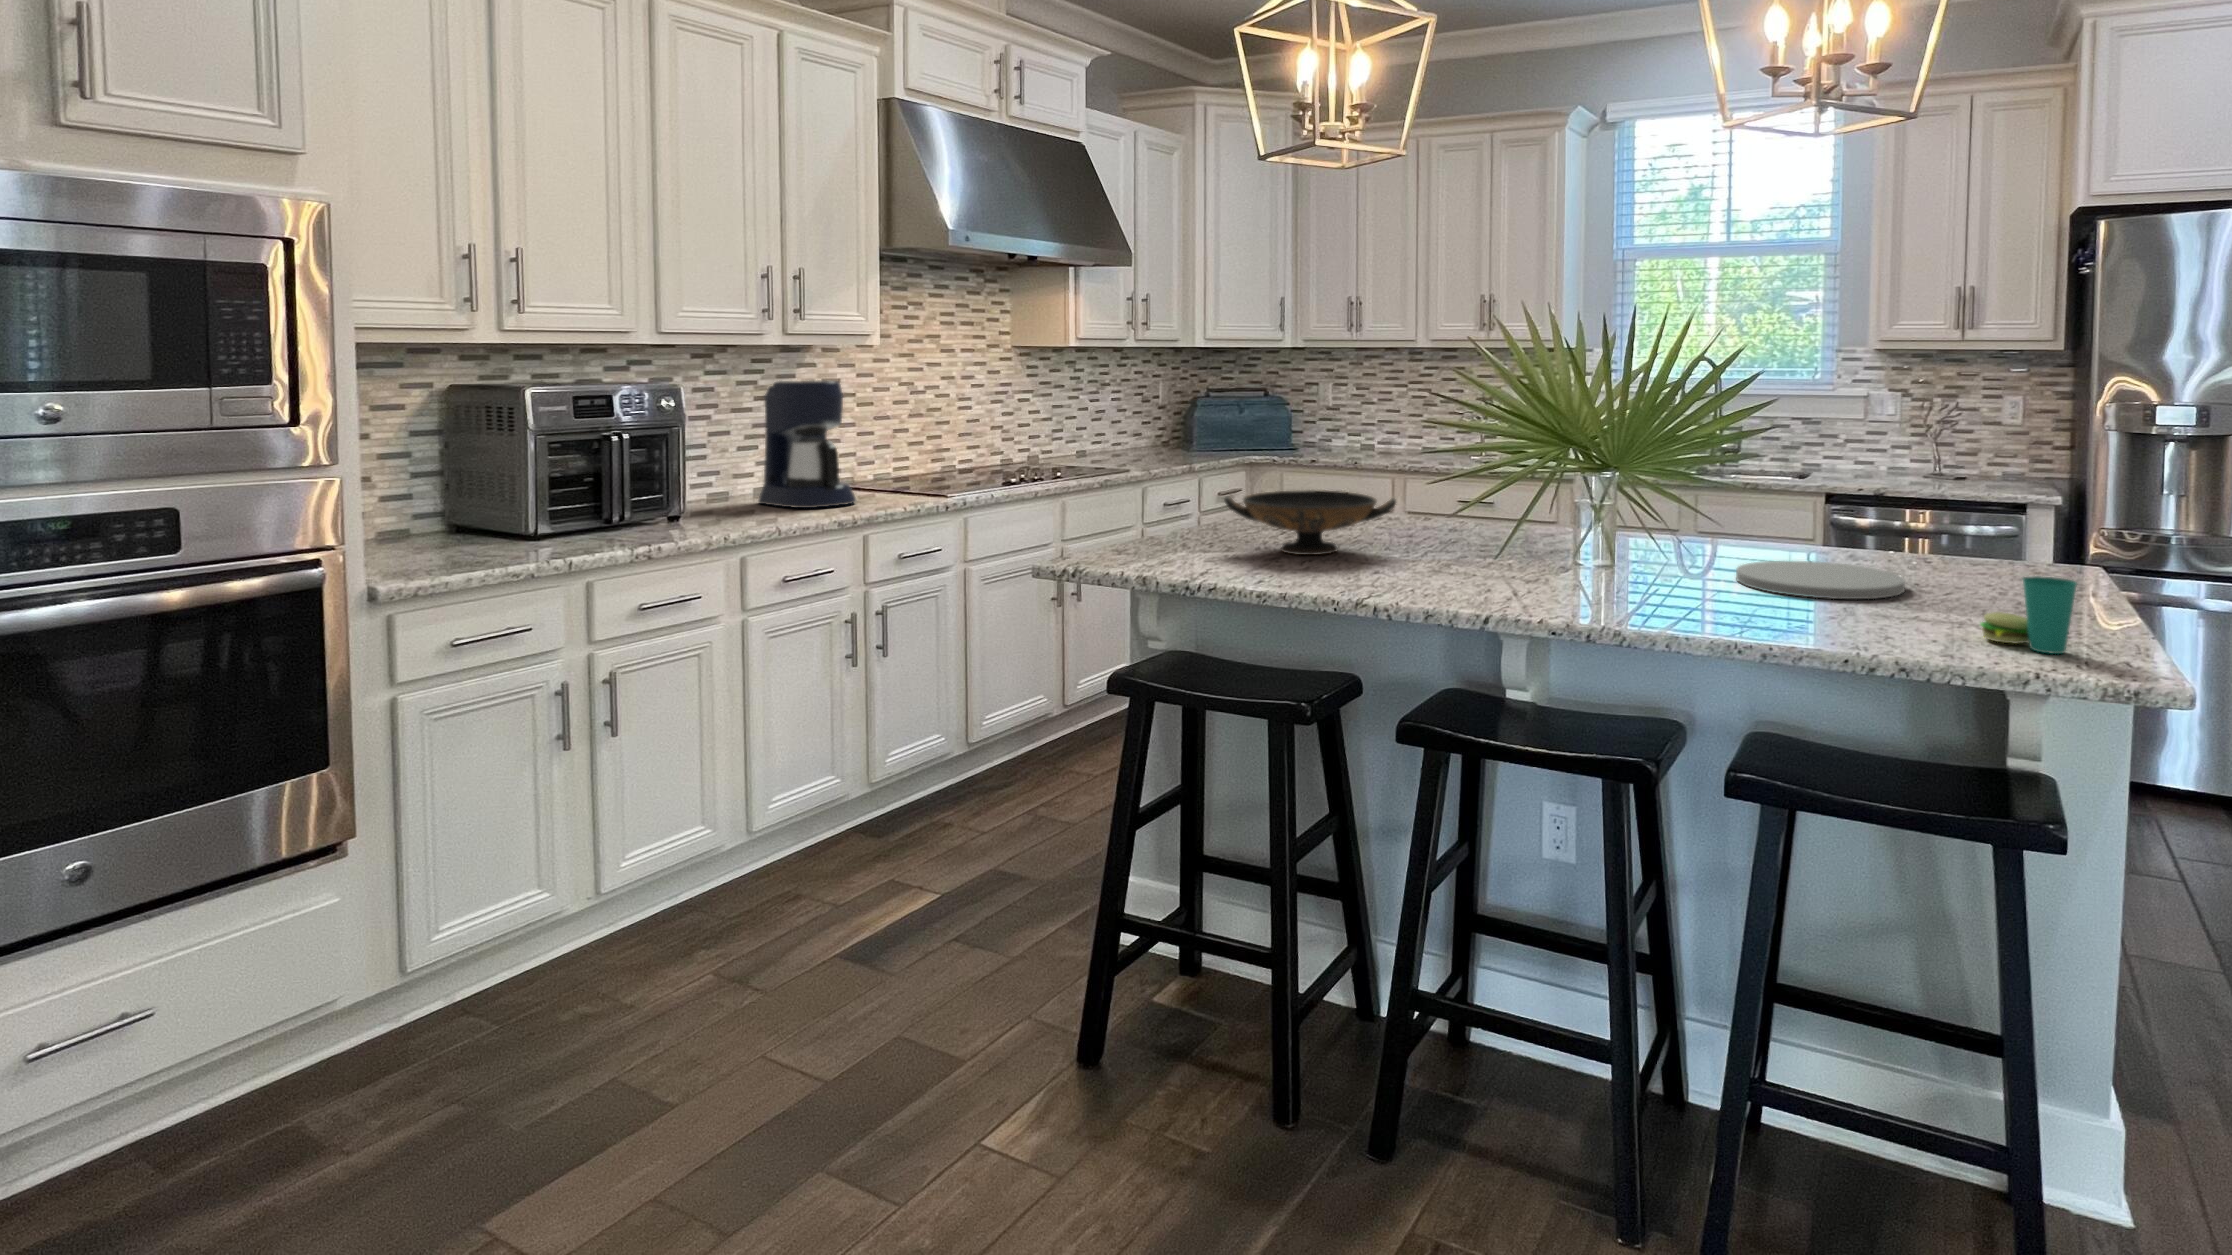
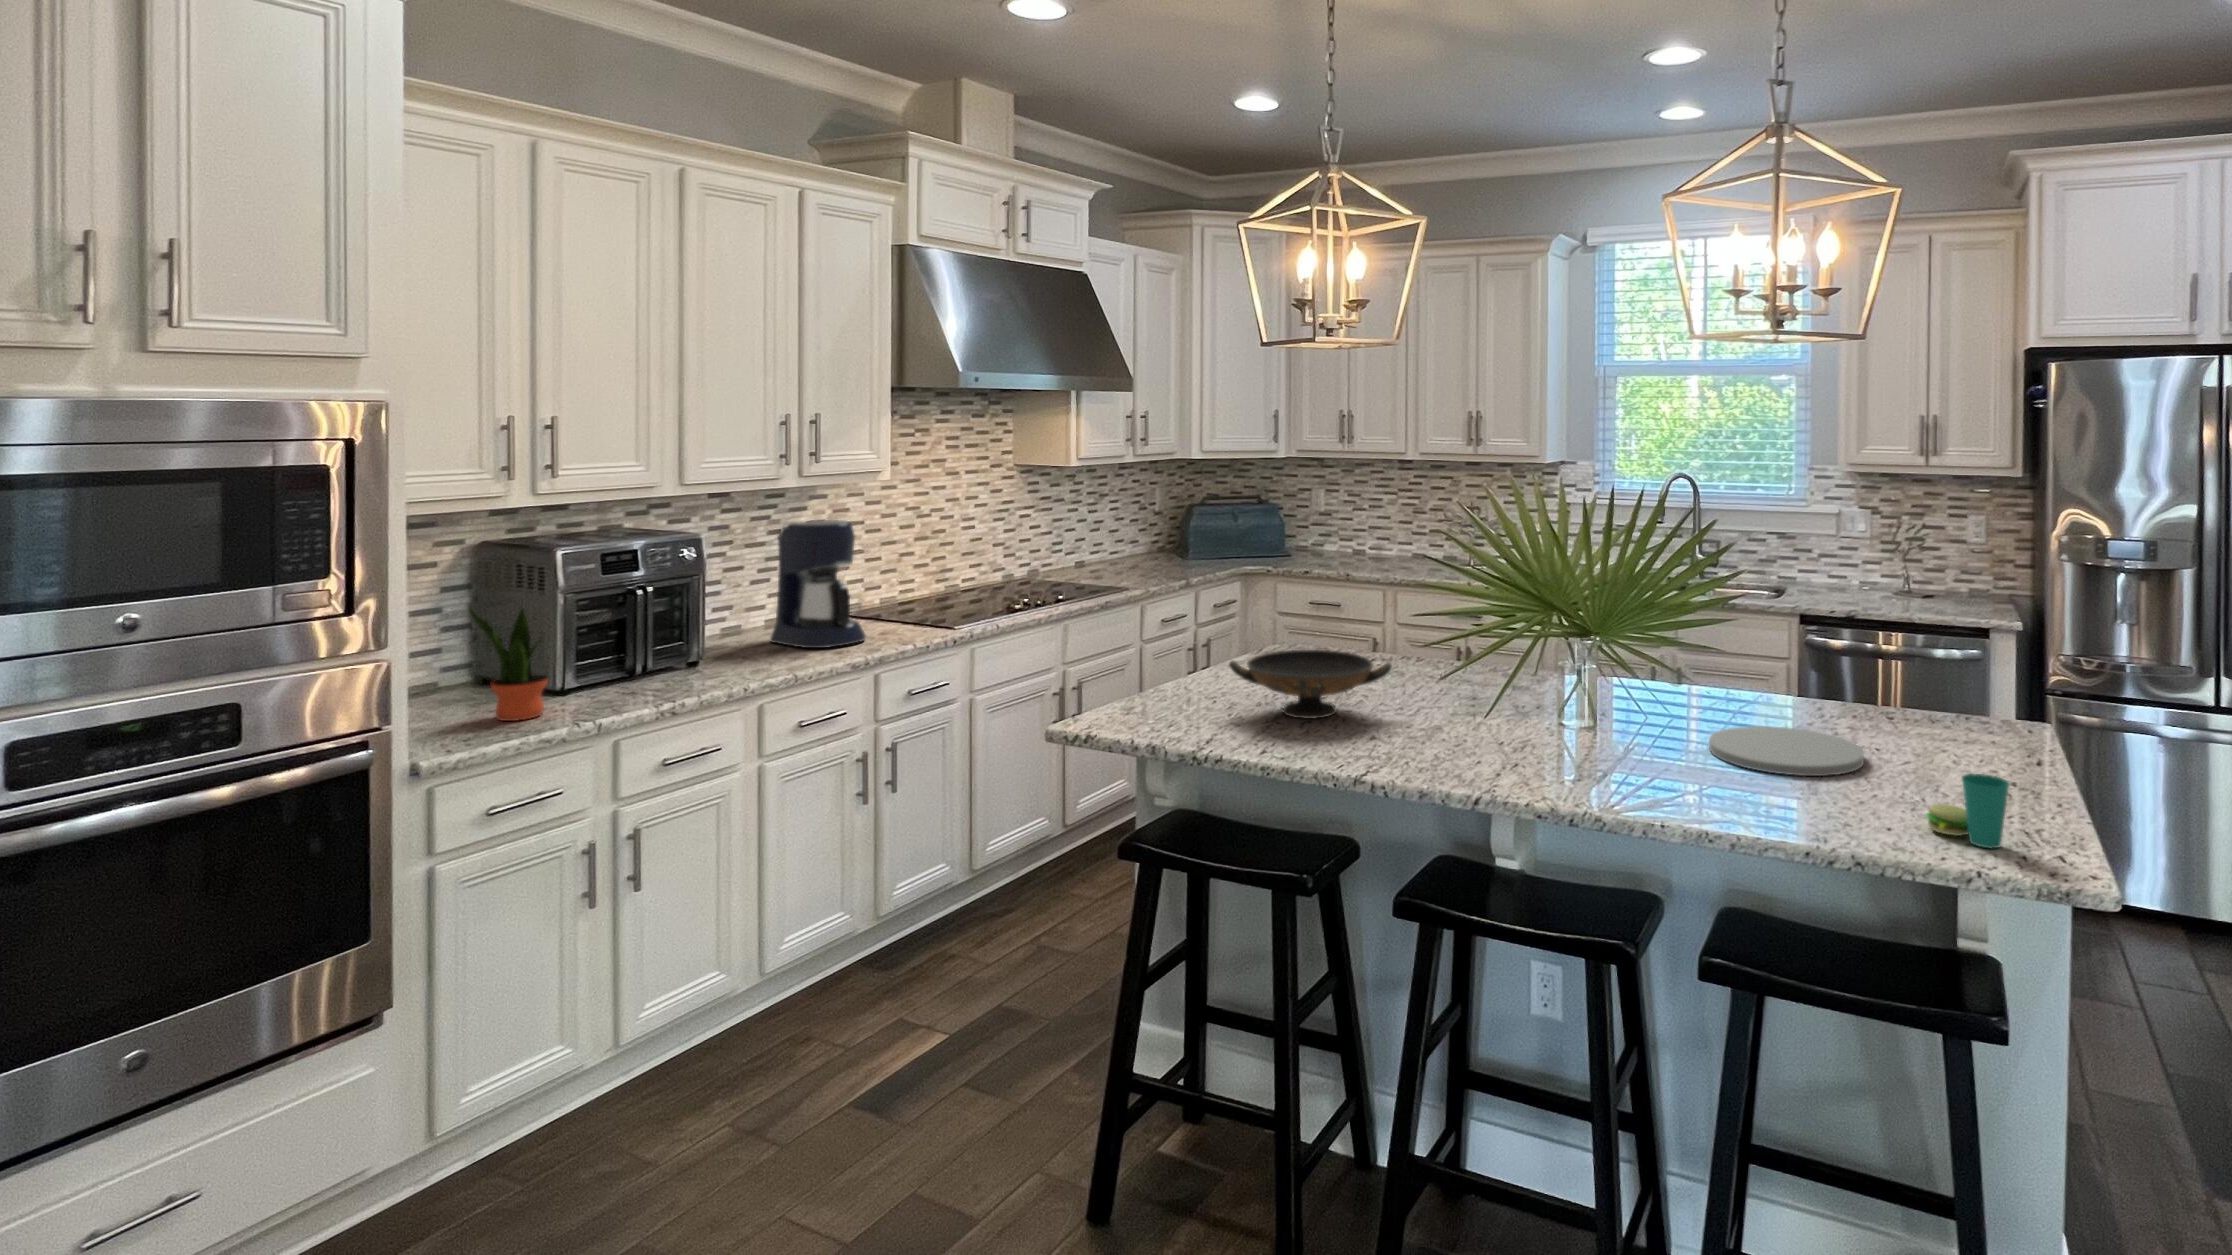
potted plant: none [427,434,516,557] -> present [470,609,548,721]

